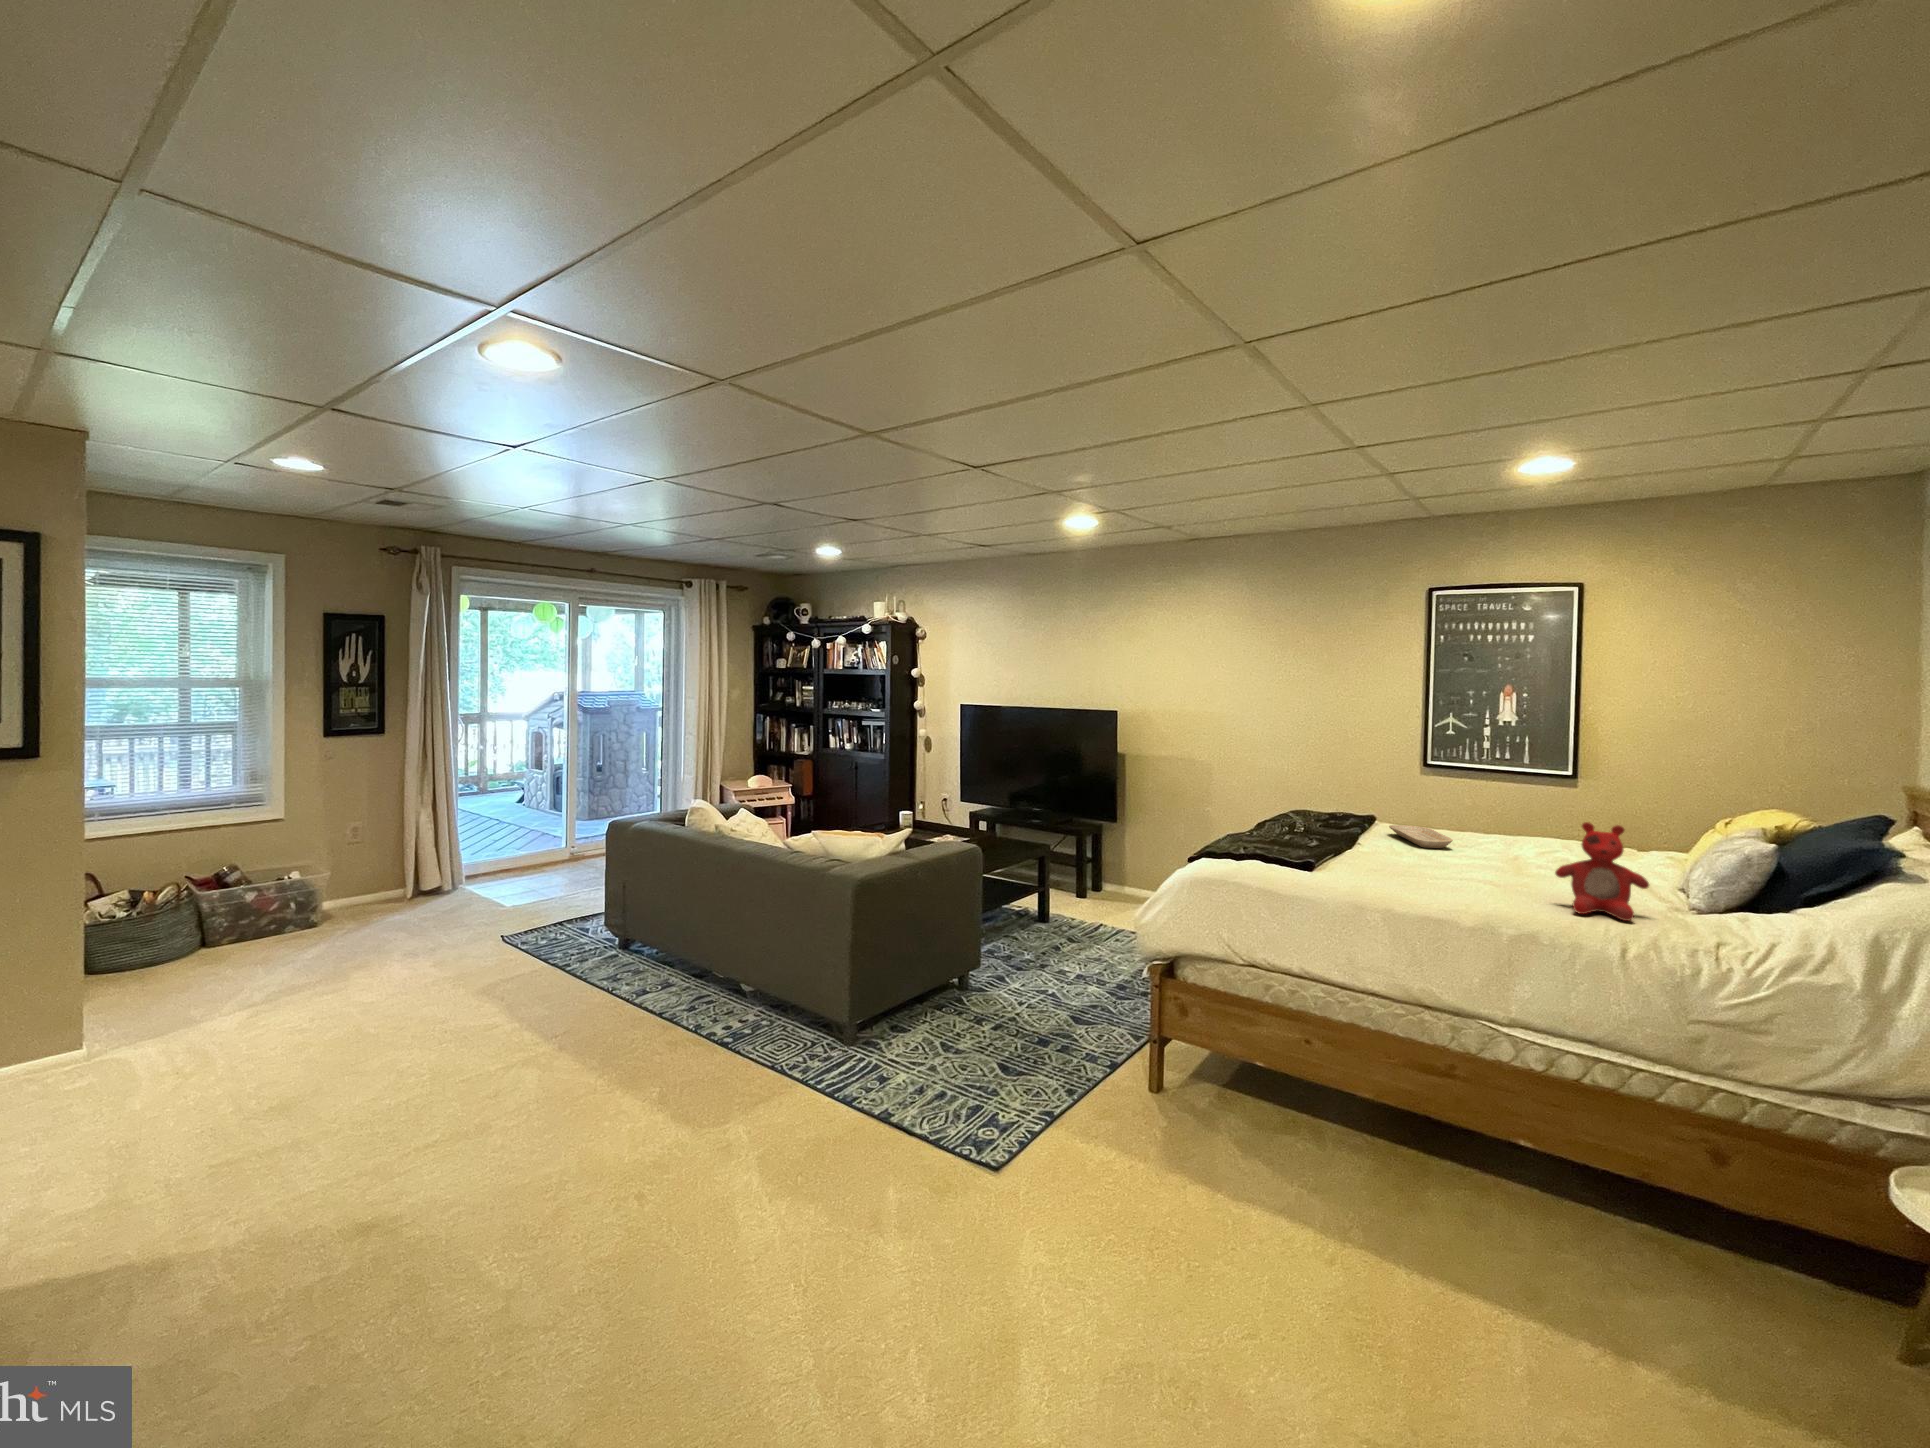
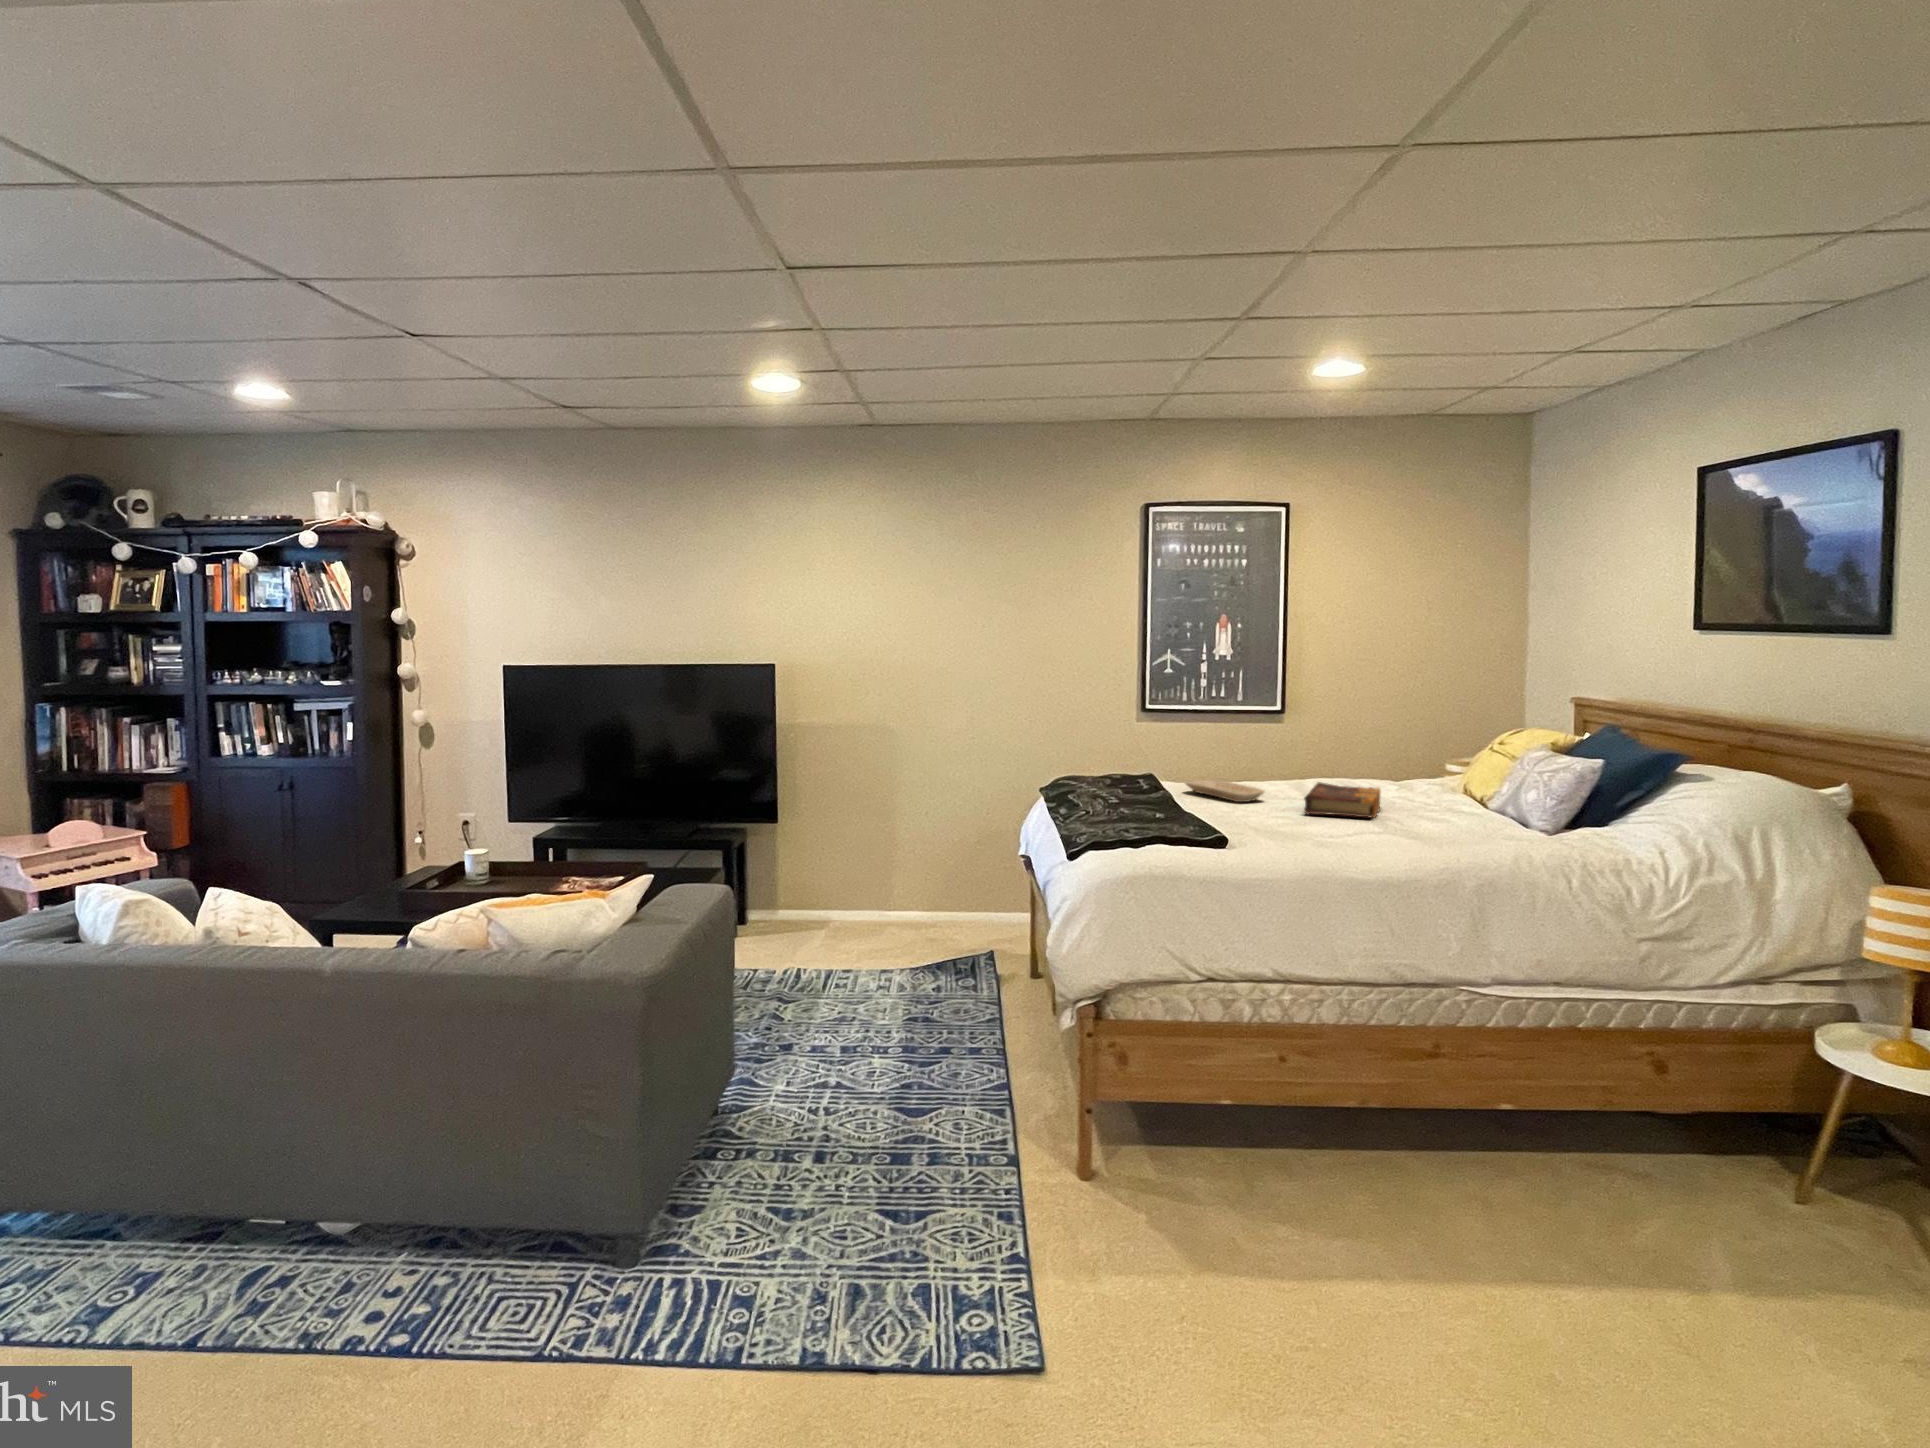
stuffed bear: present [1555,822,1649,921] -> none [1438,753,1516,847]
book: none [1462,839,1569,877] -> present [1304,782,1380,818]

